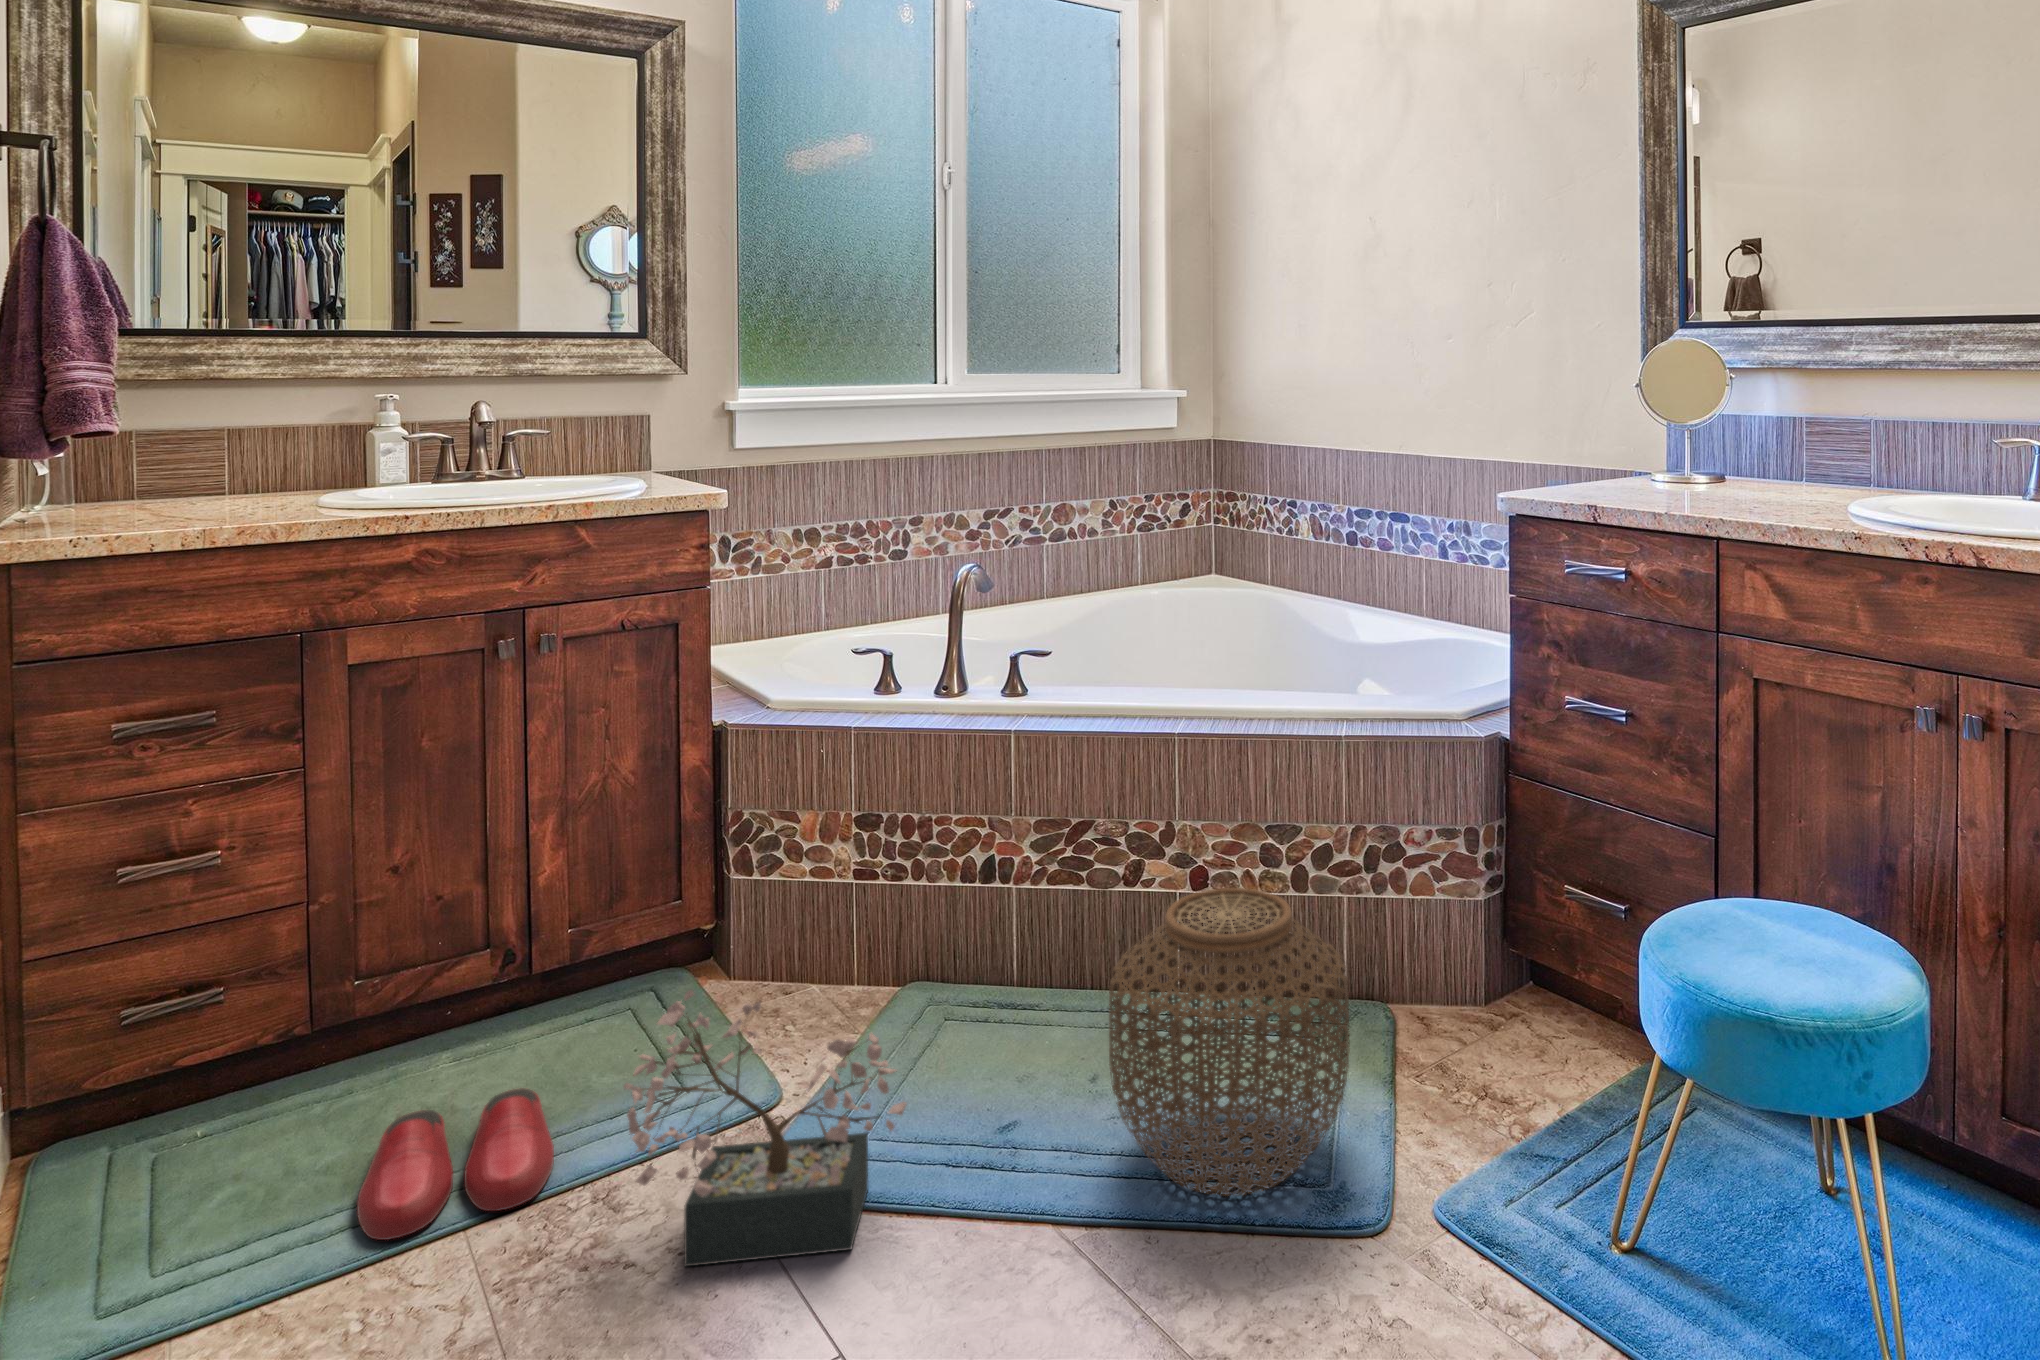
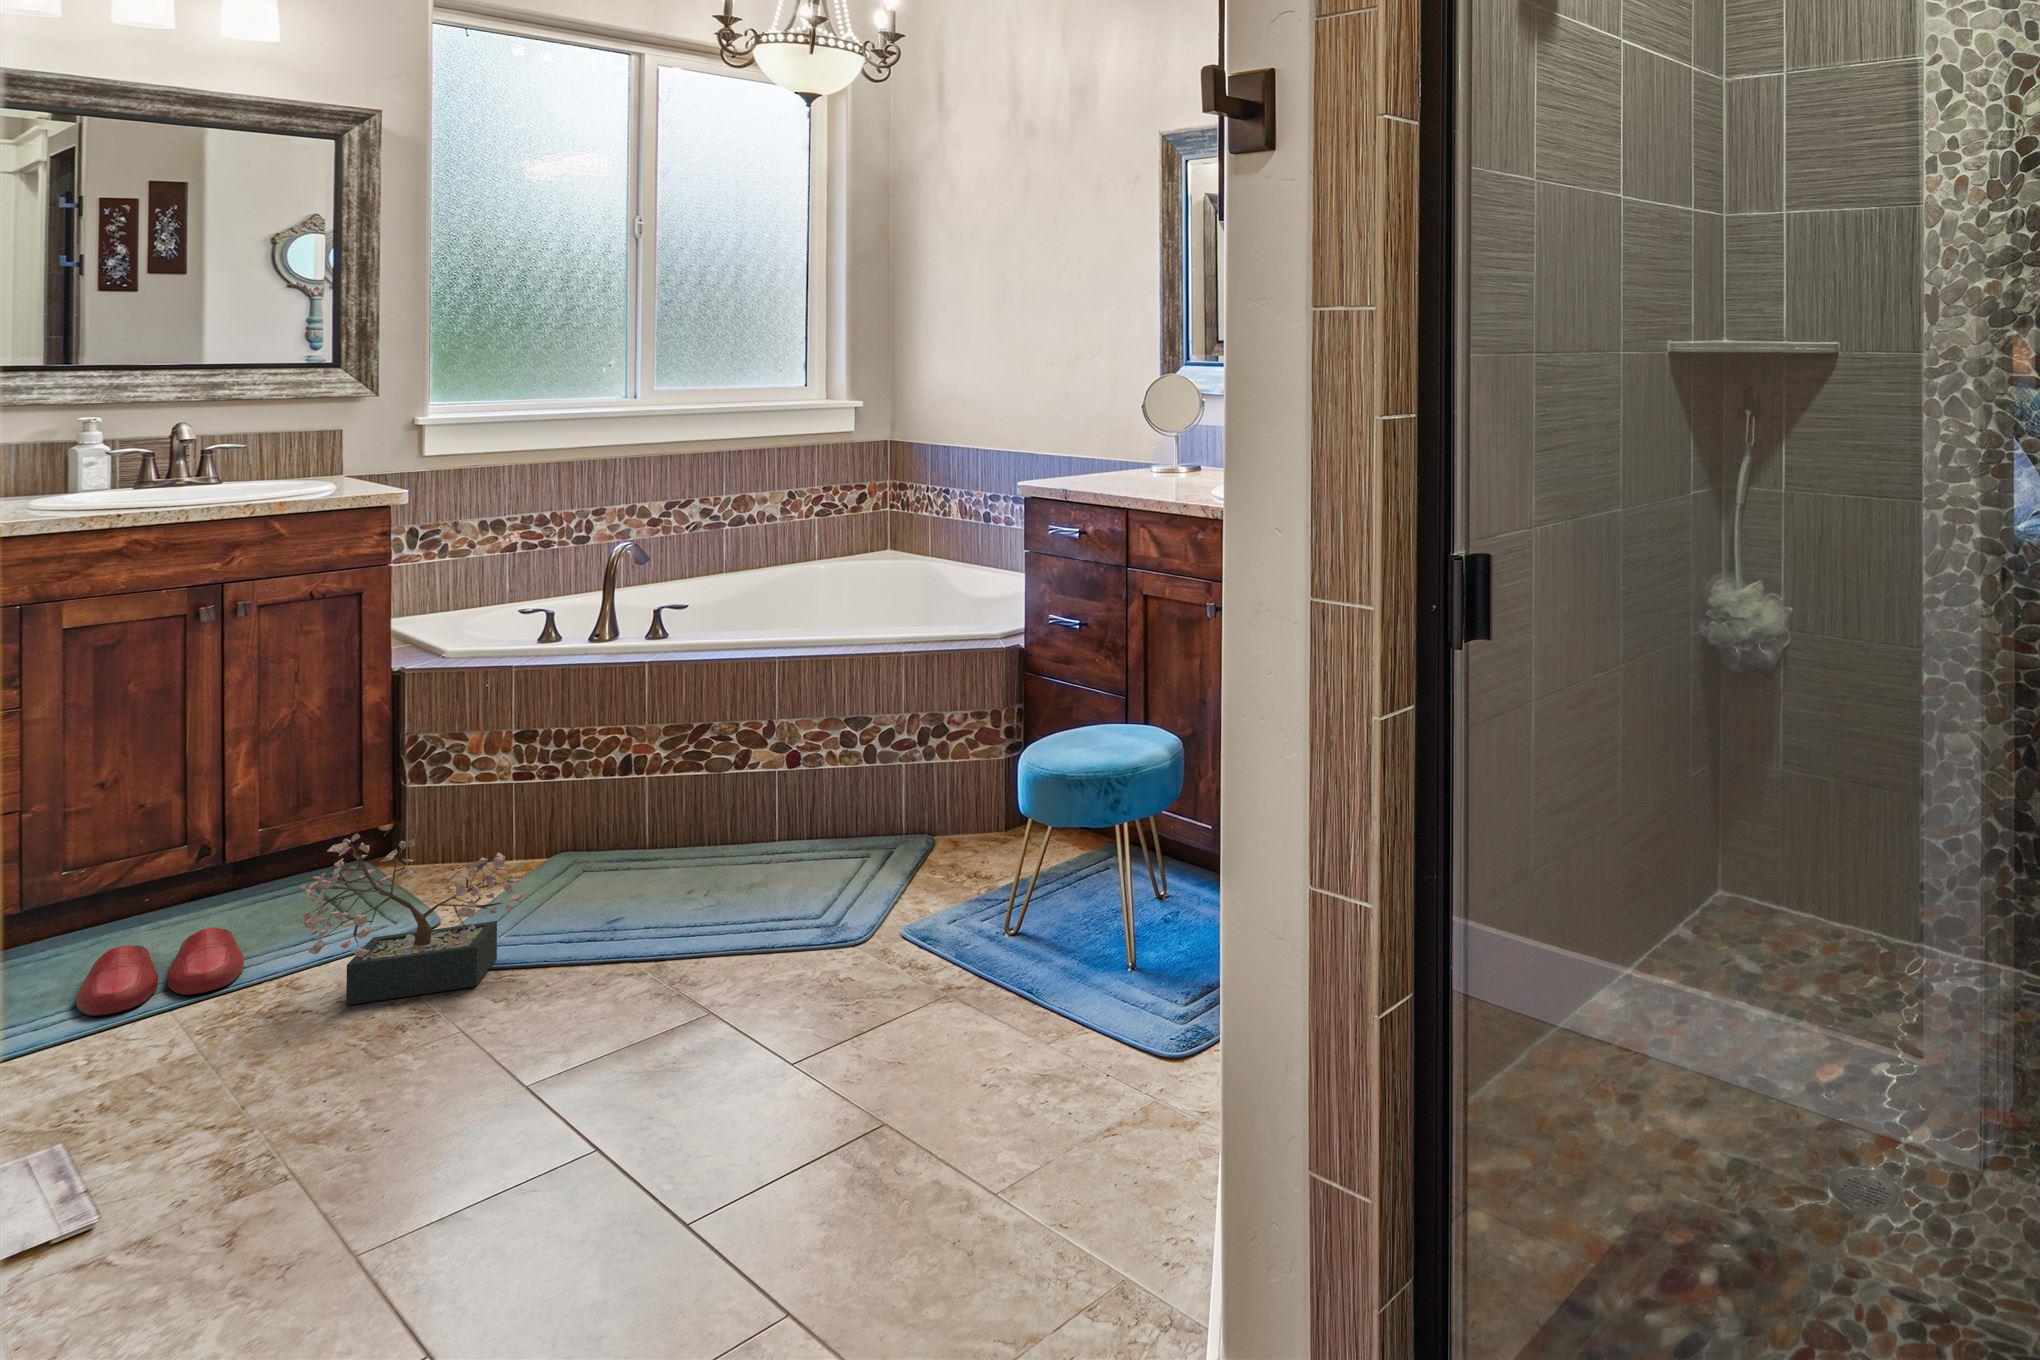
woven basket: present [1109,888,1350,1196] -> none [682,750,859,938]

